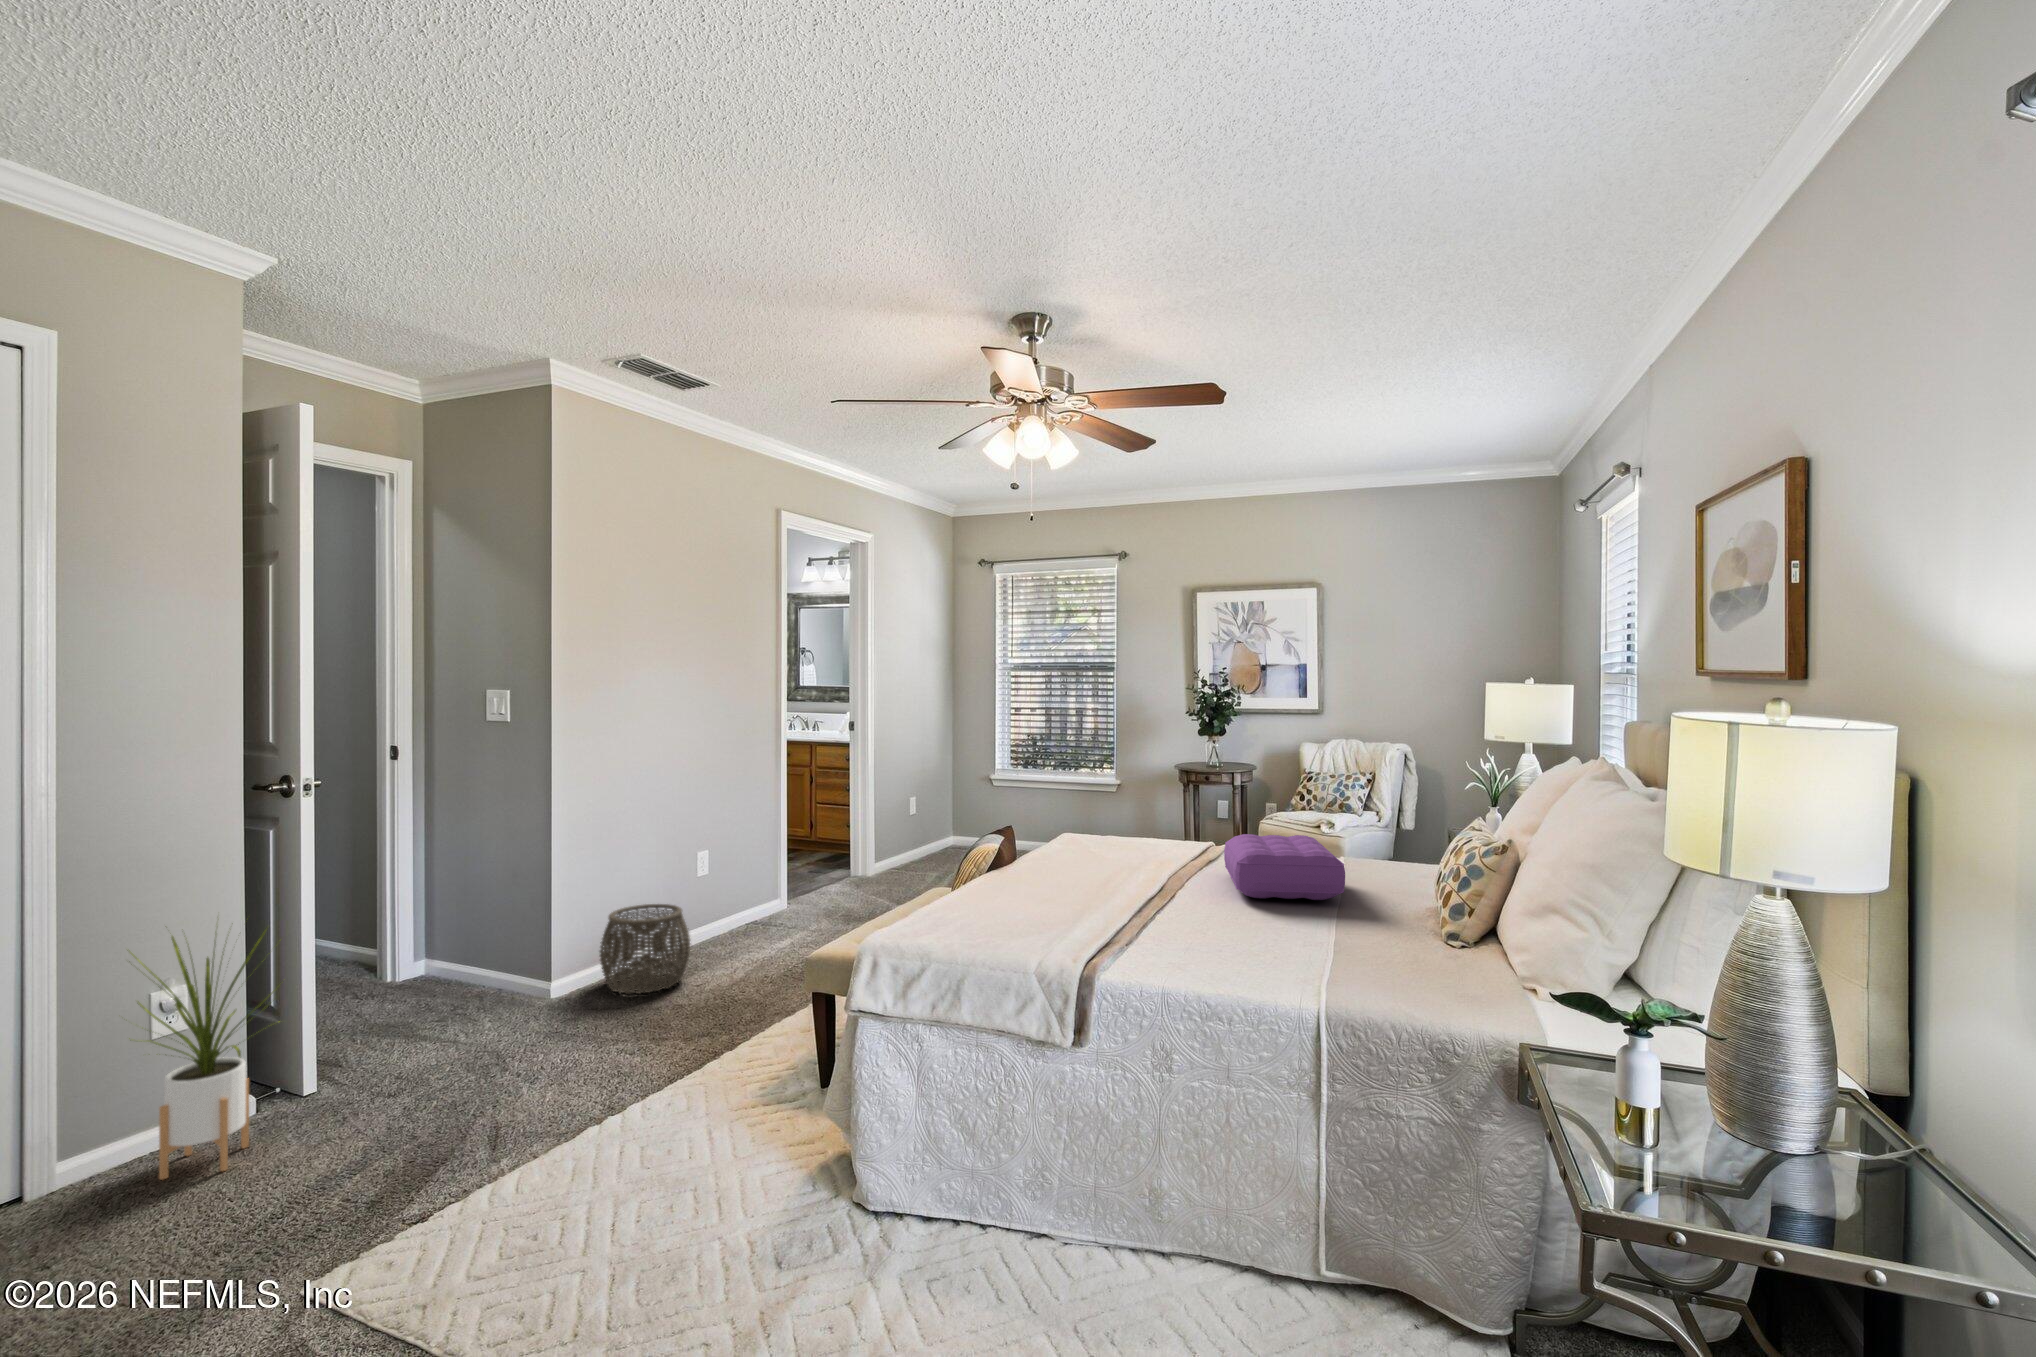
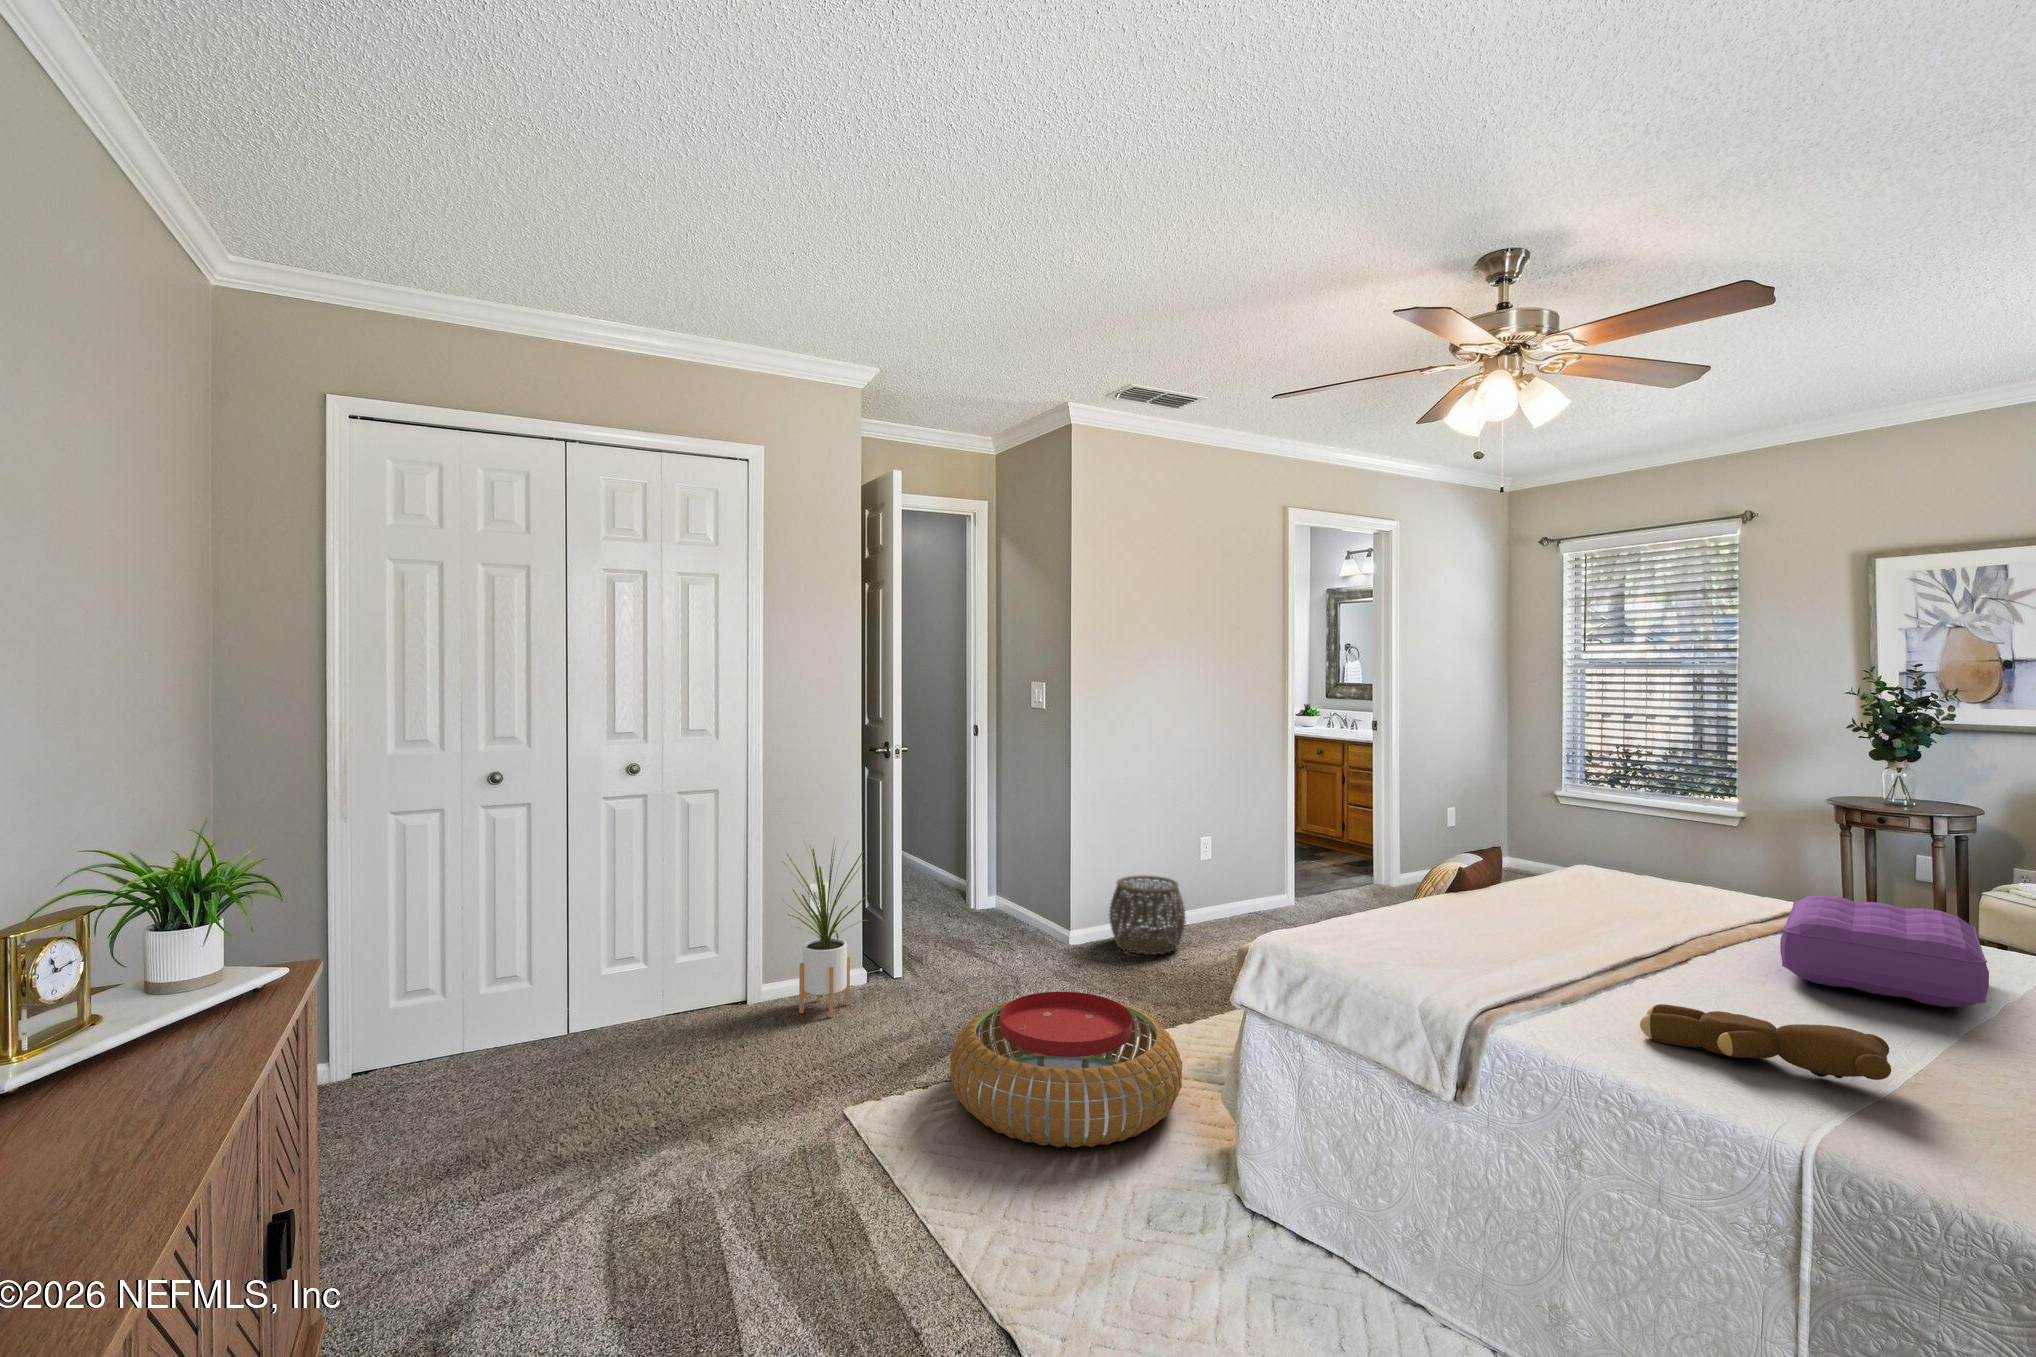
teddy bear: none [1190,922,1342,960] -> present [1640,1004,1891,1080]
pouf: none [470,1043,763,1235] -> present [950,992,1182,1148]

